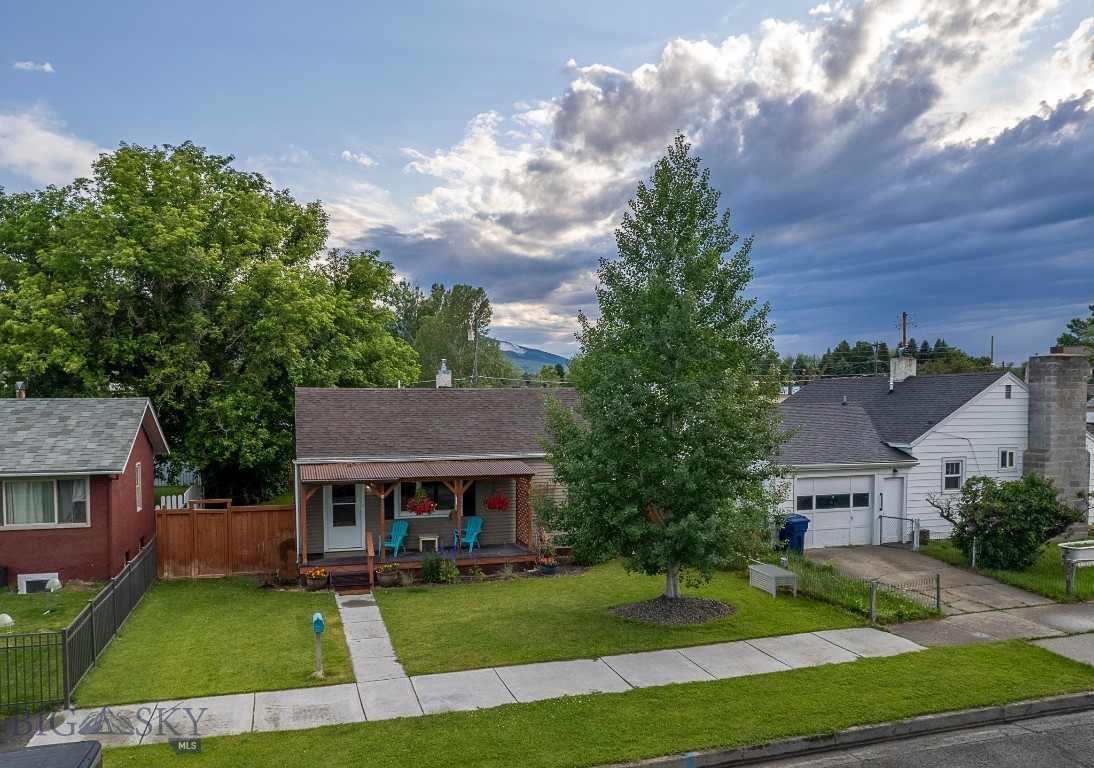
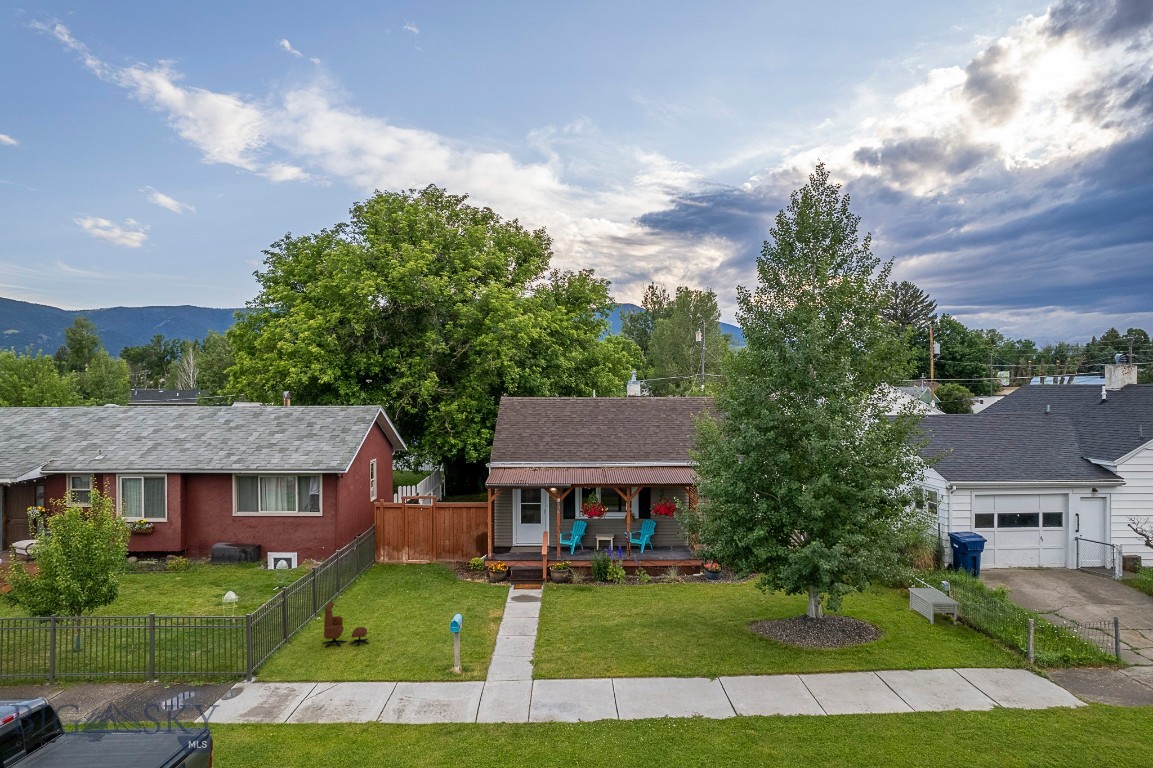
lounge chair: present [257,550,297,589] -> present [323,602,369,648]

